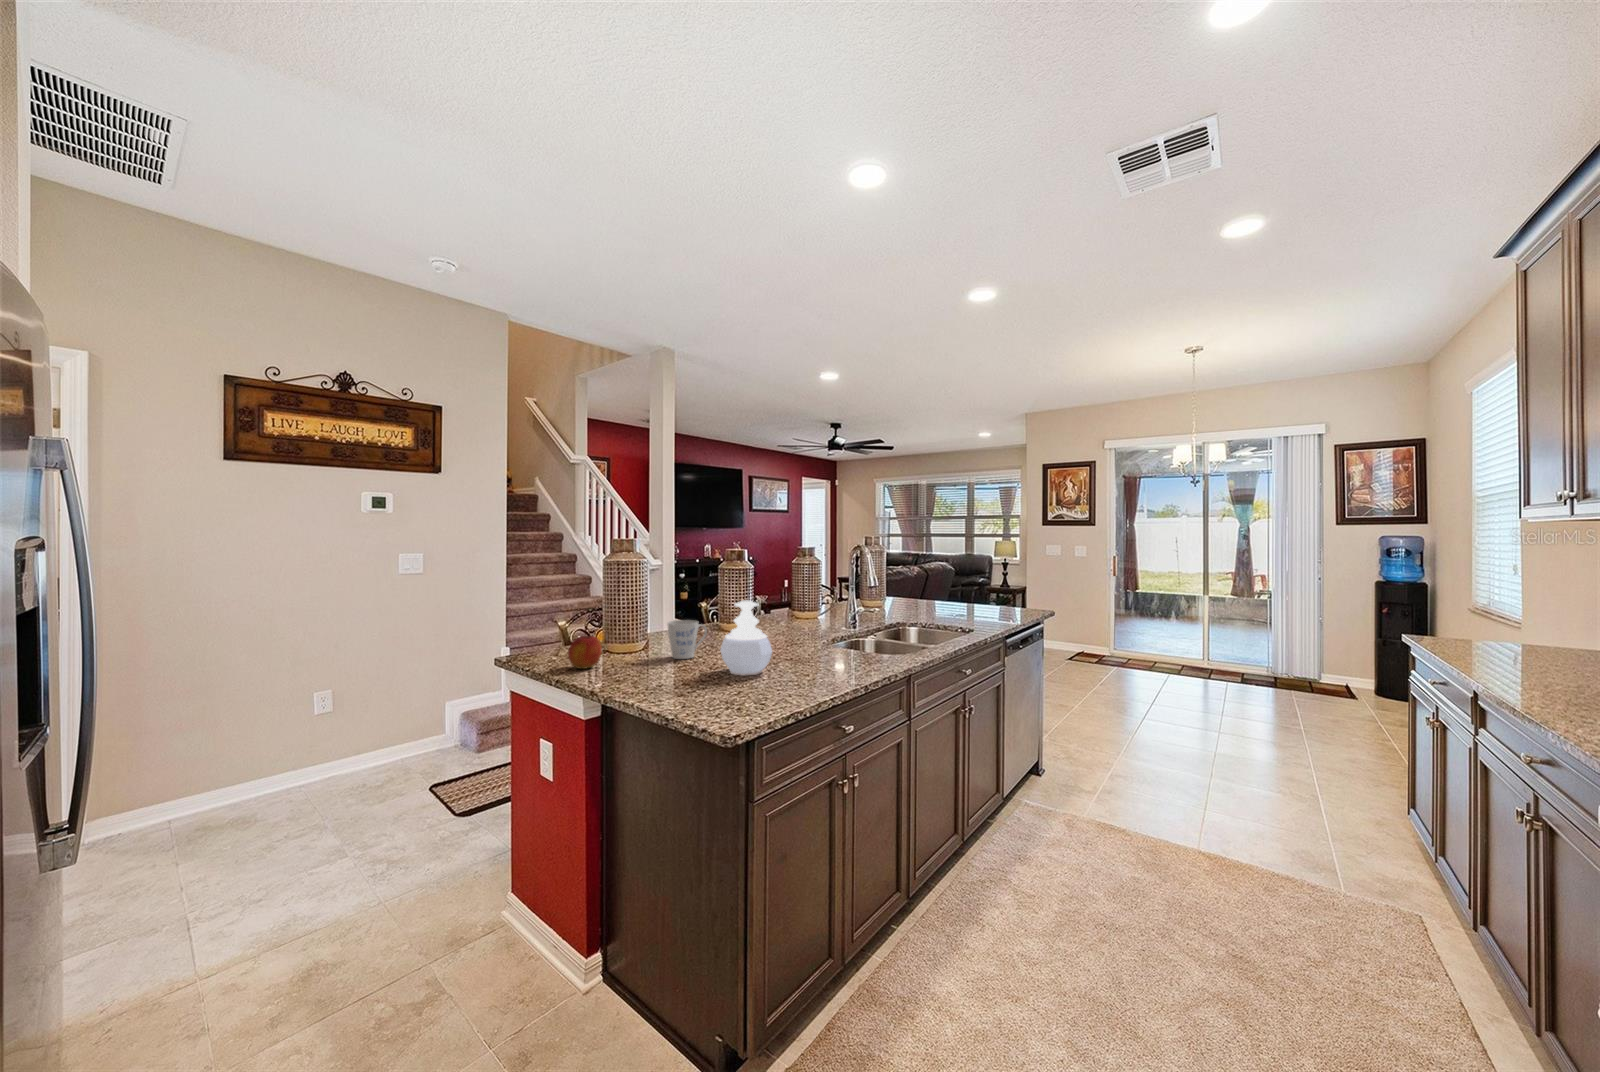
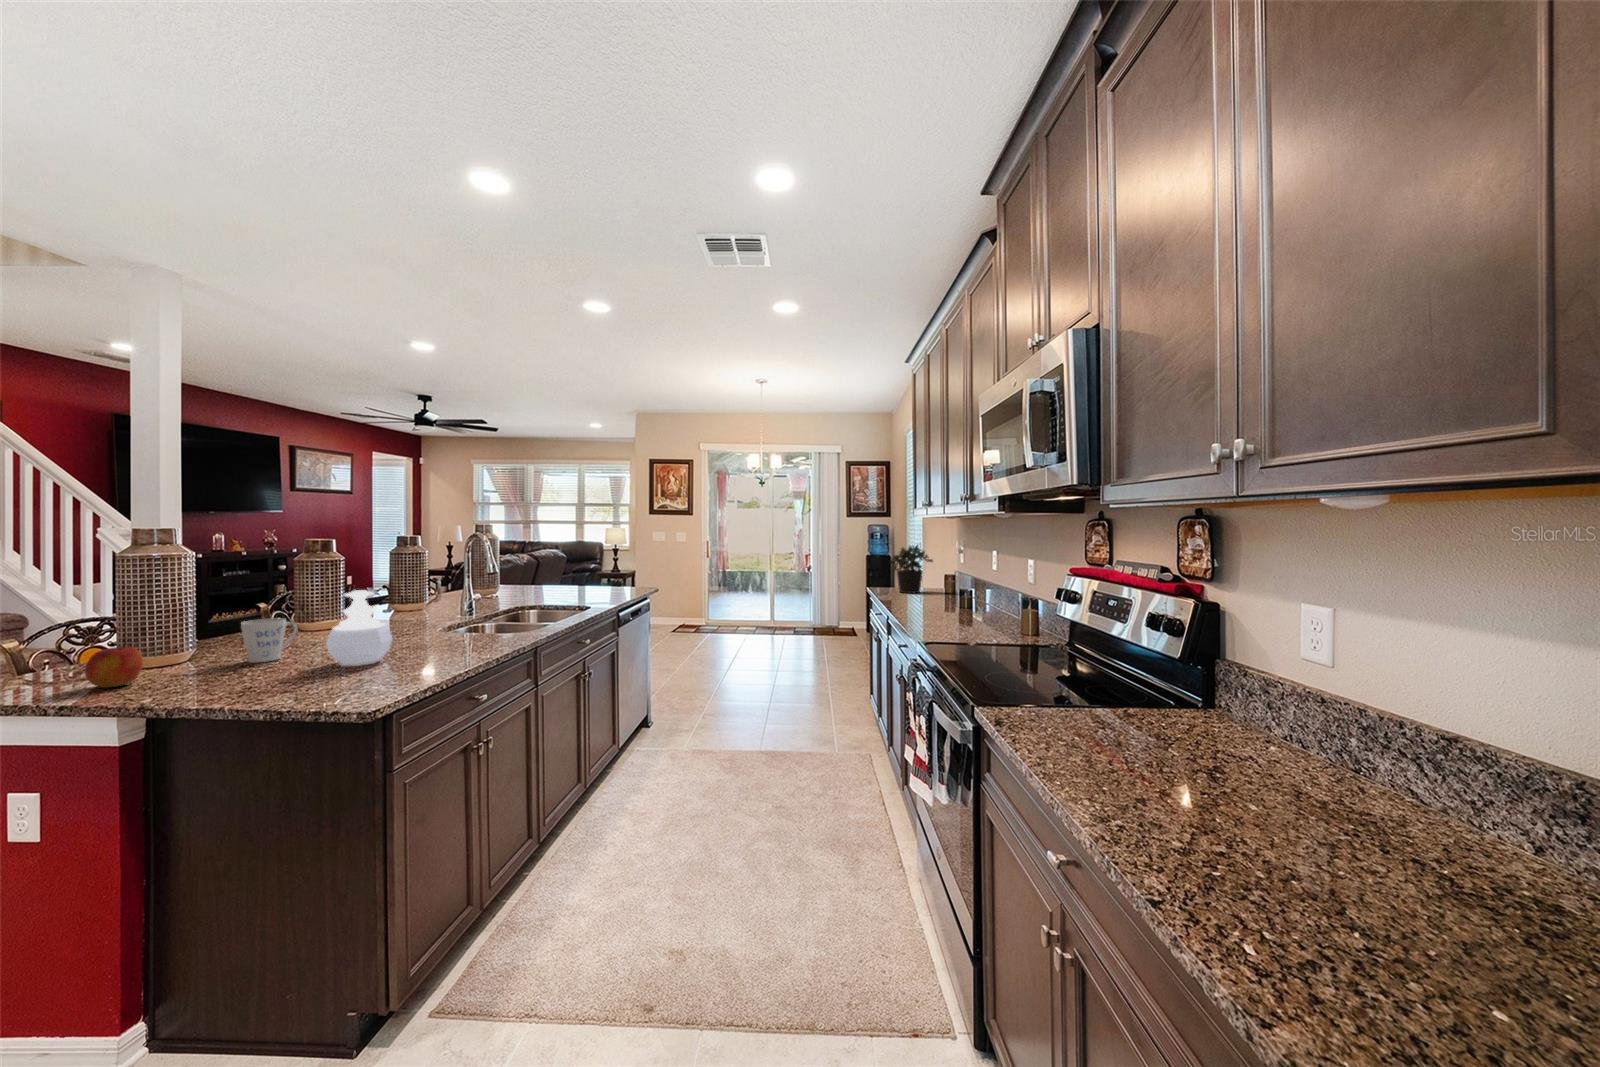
potted plant: none [1444,572,1556,654] -> present [890,545,933,593]

